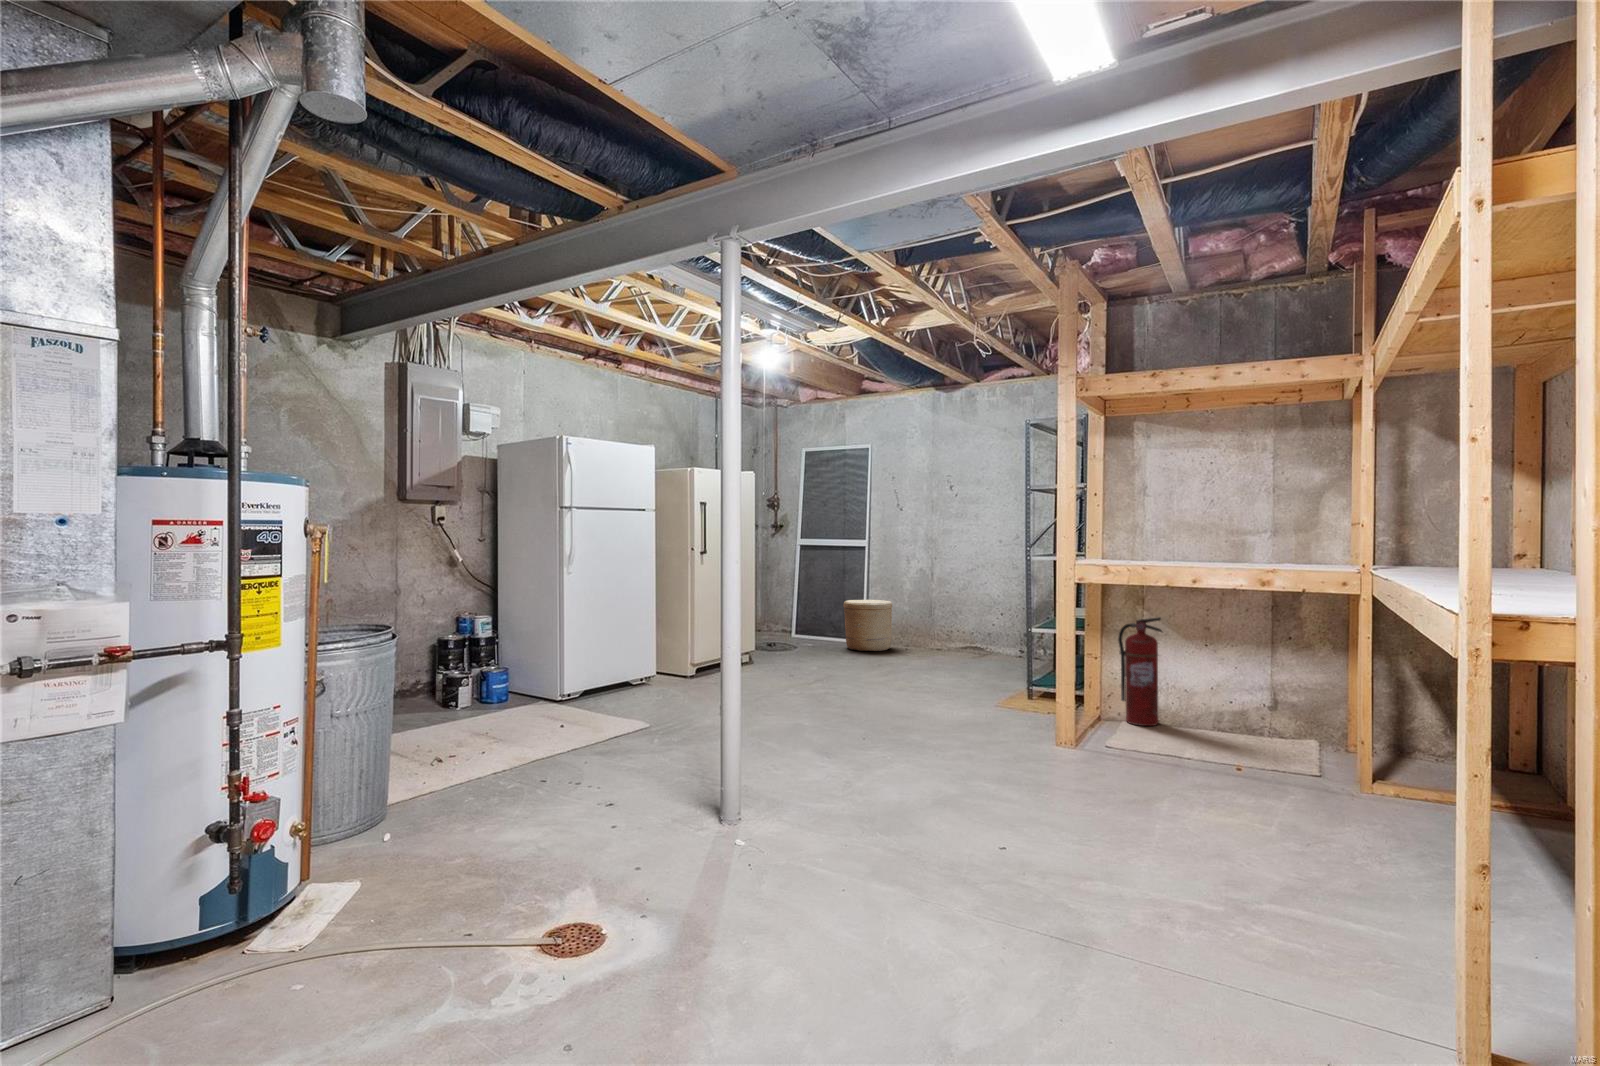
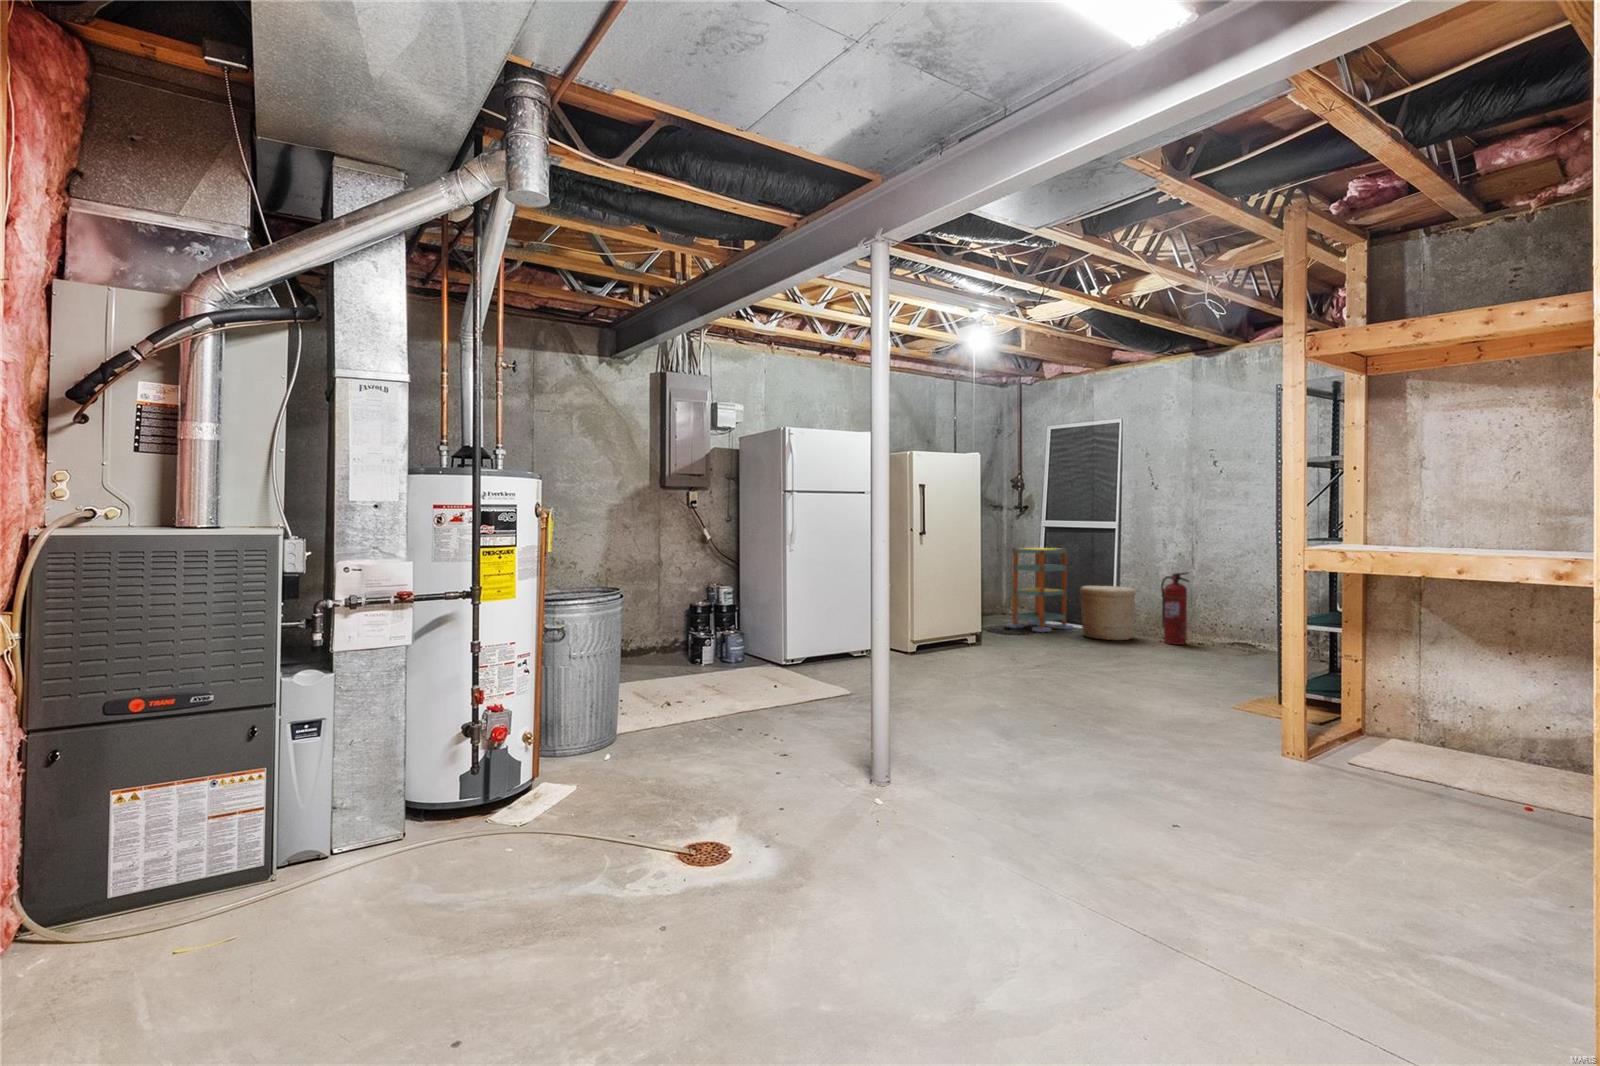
shelving unit: none [773,565,835,648] -> present [1006,548,1073,632]
fire extinguisher: present [1118,617,1162,726] -> present [1161,572,1189,645]

